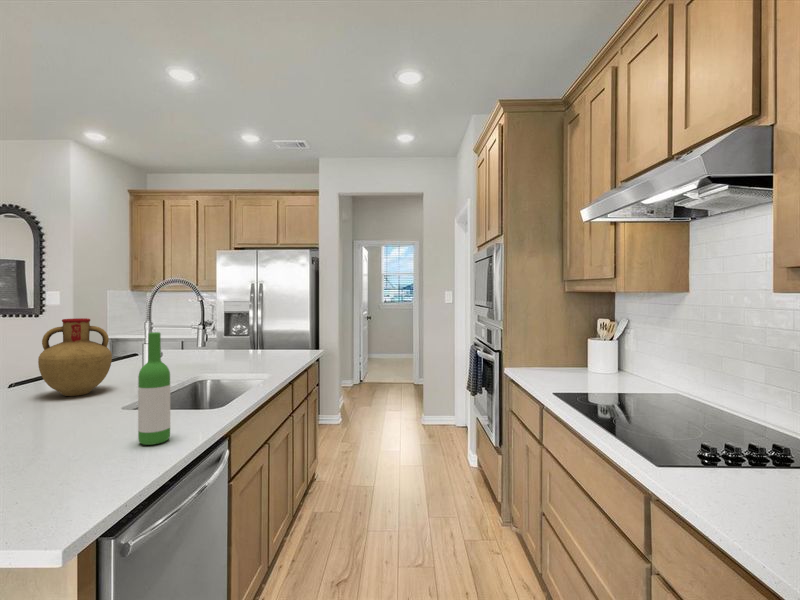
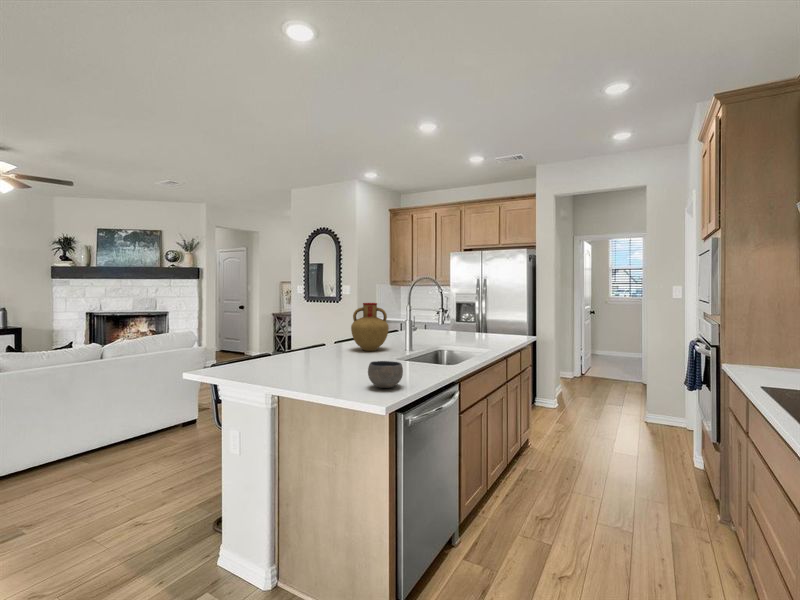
wine bottle: present [138,332,170,445] -> none [408,311,426,379]
bowl: none [47,422,124,476] -> present [368,361,403,388]

